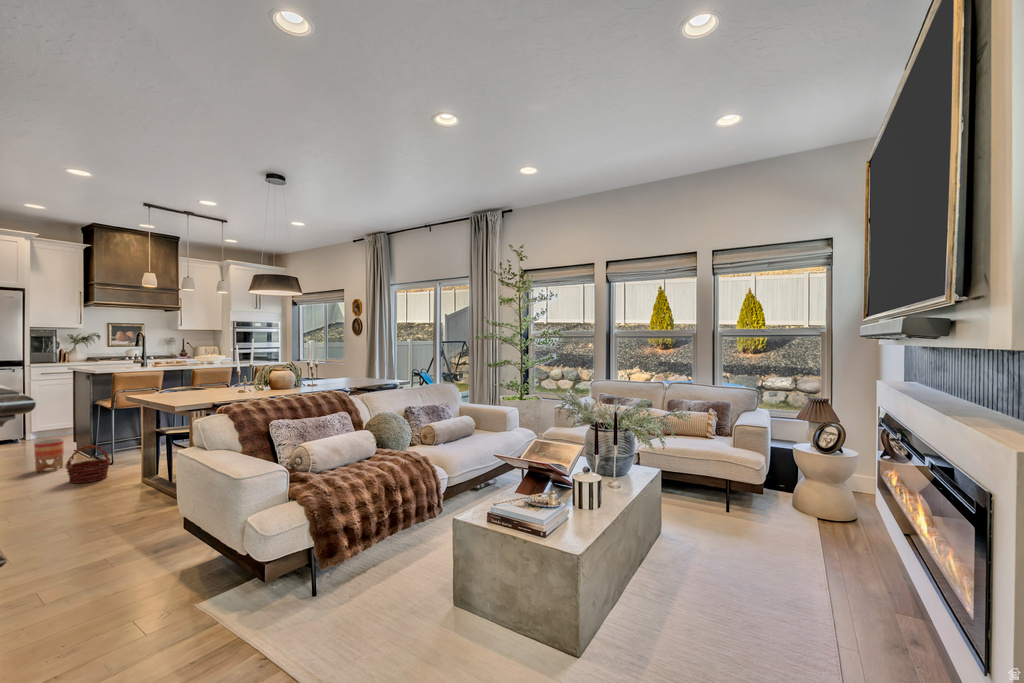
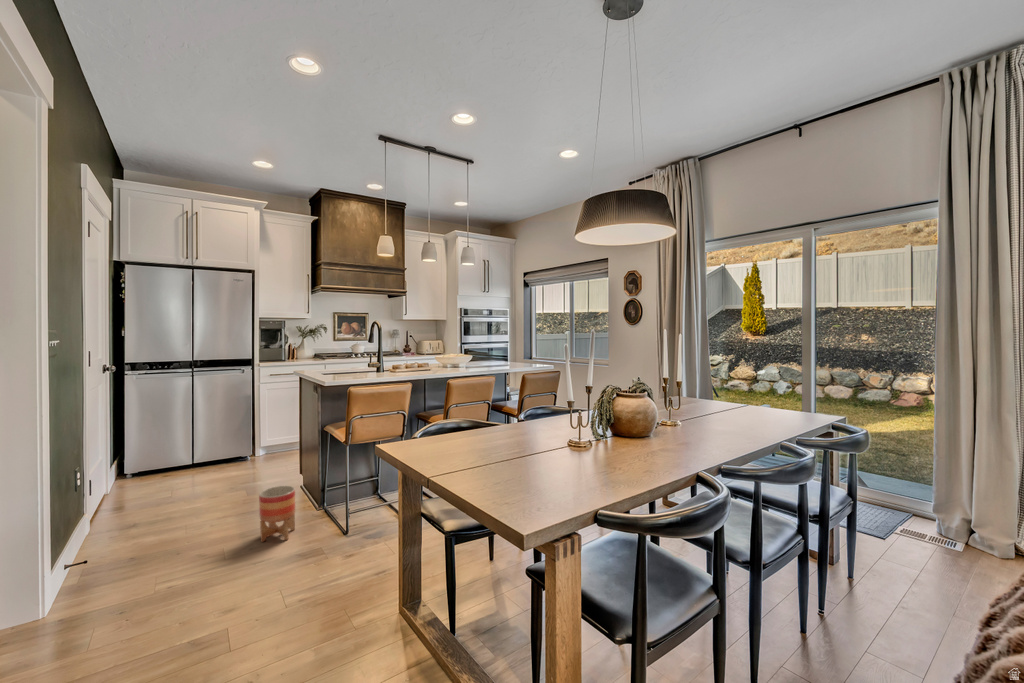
basket: present [65,445,110,483] -> none [298,518,362,592]

